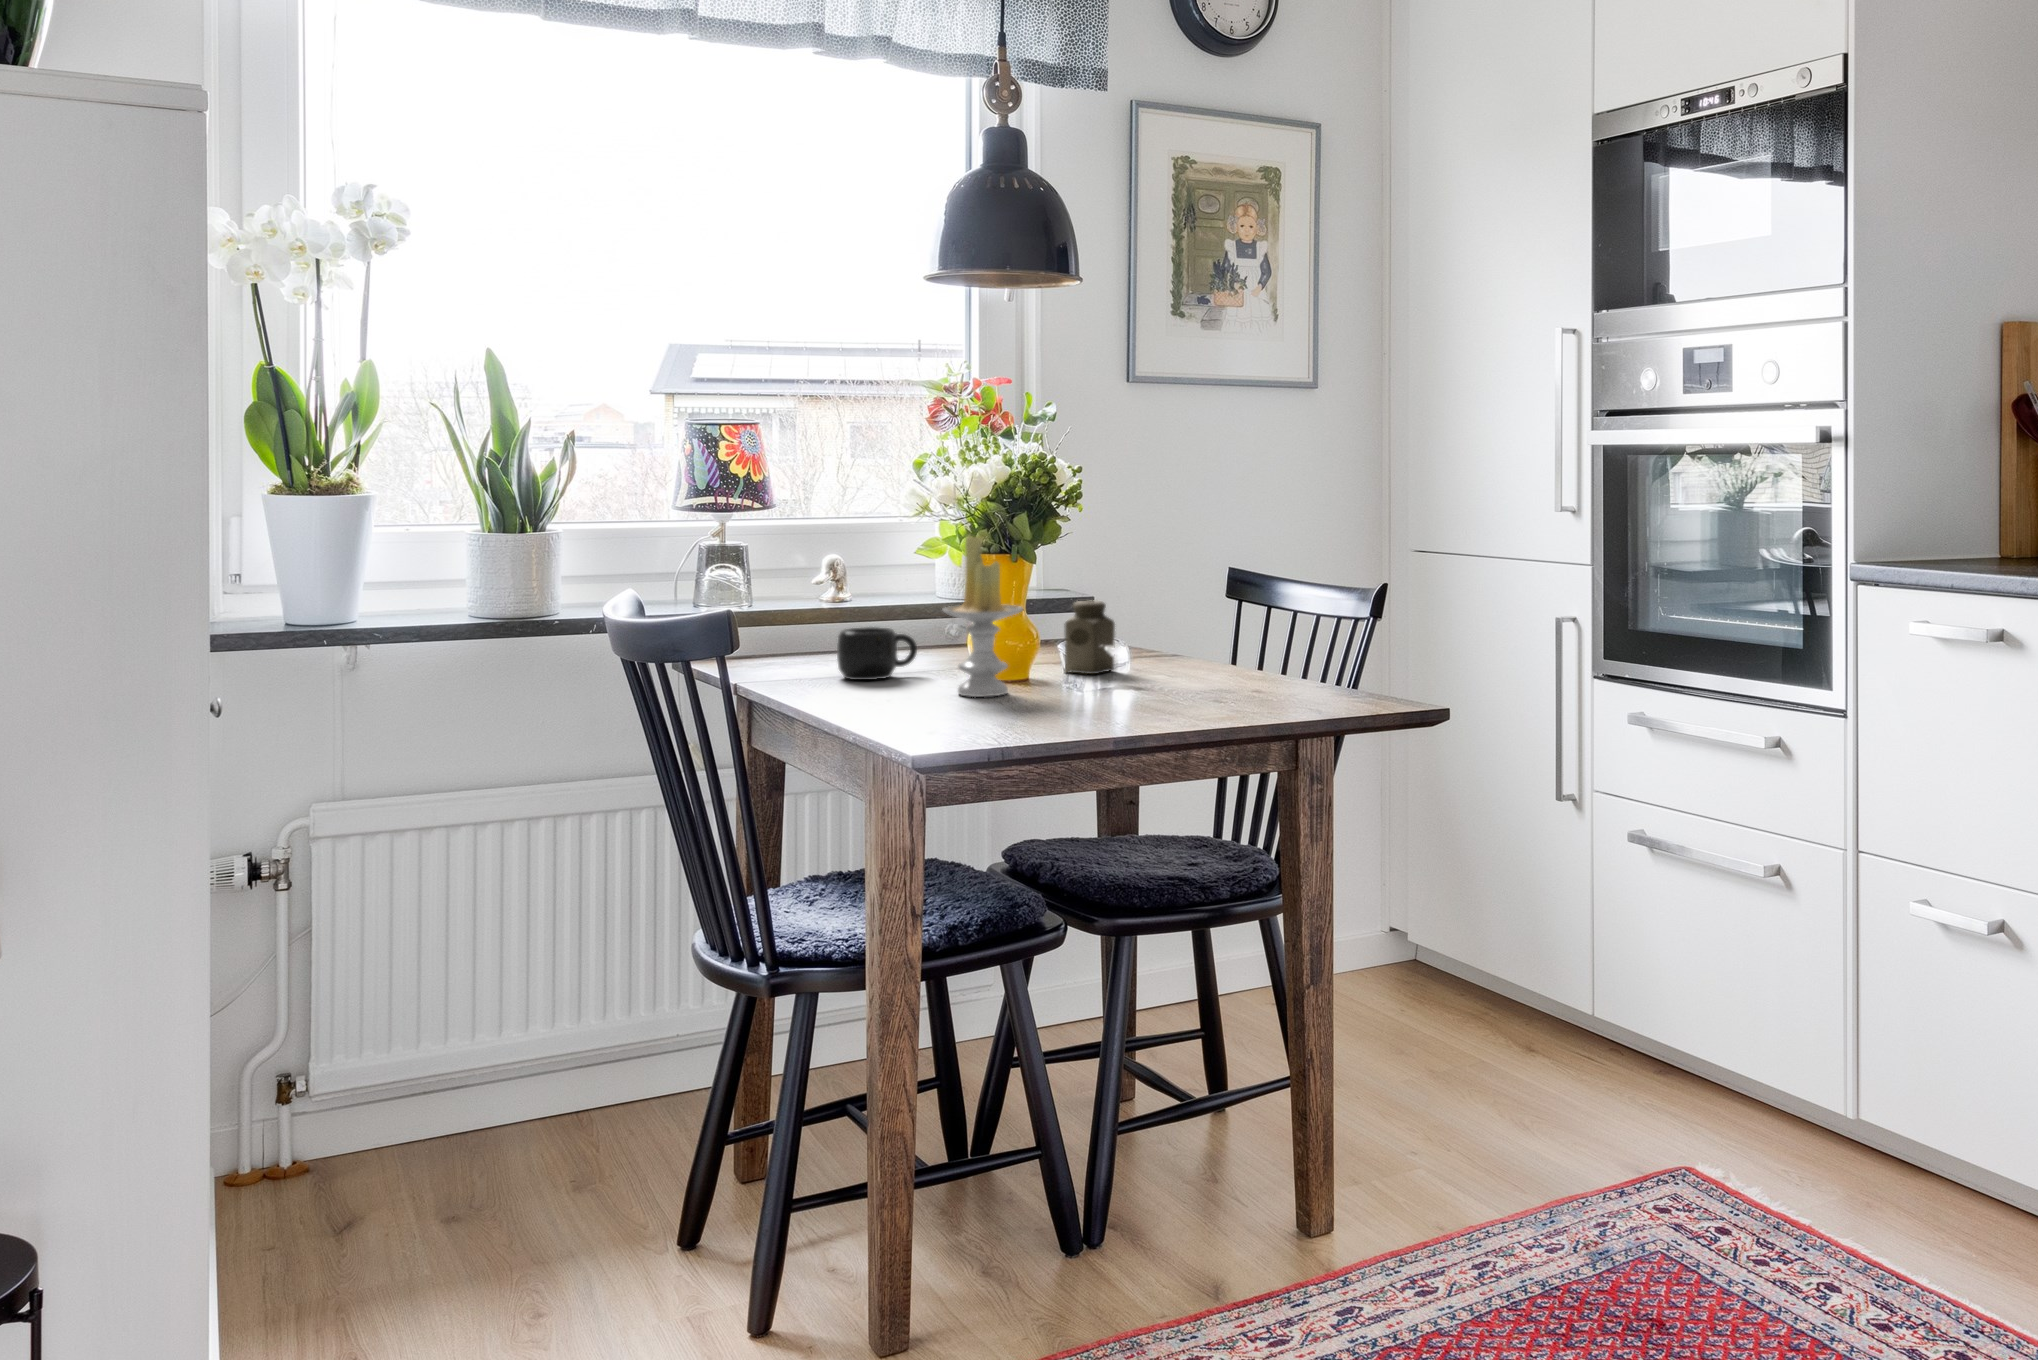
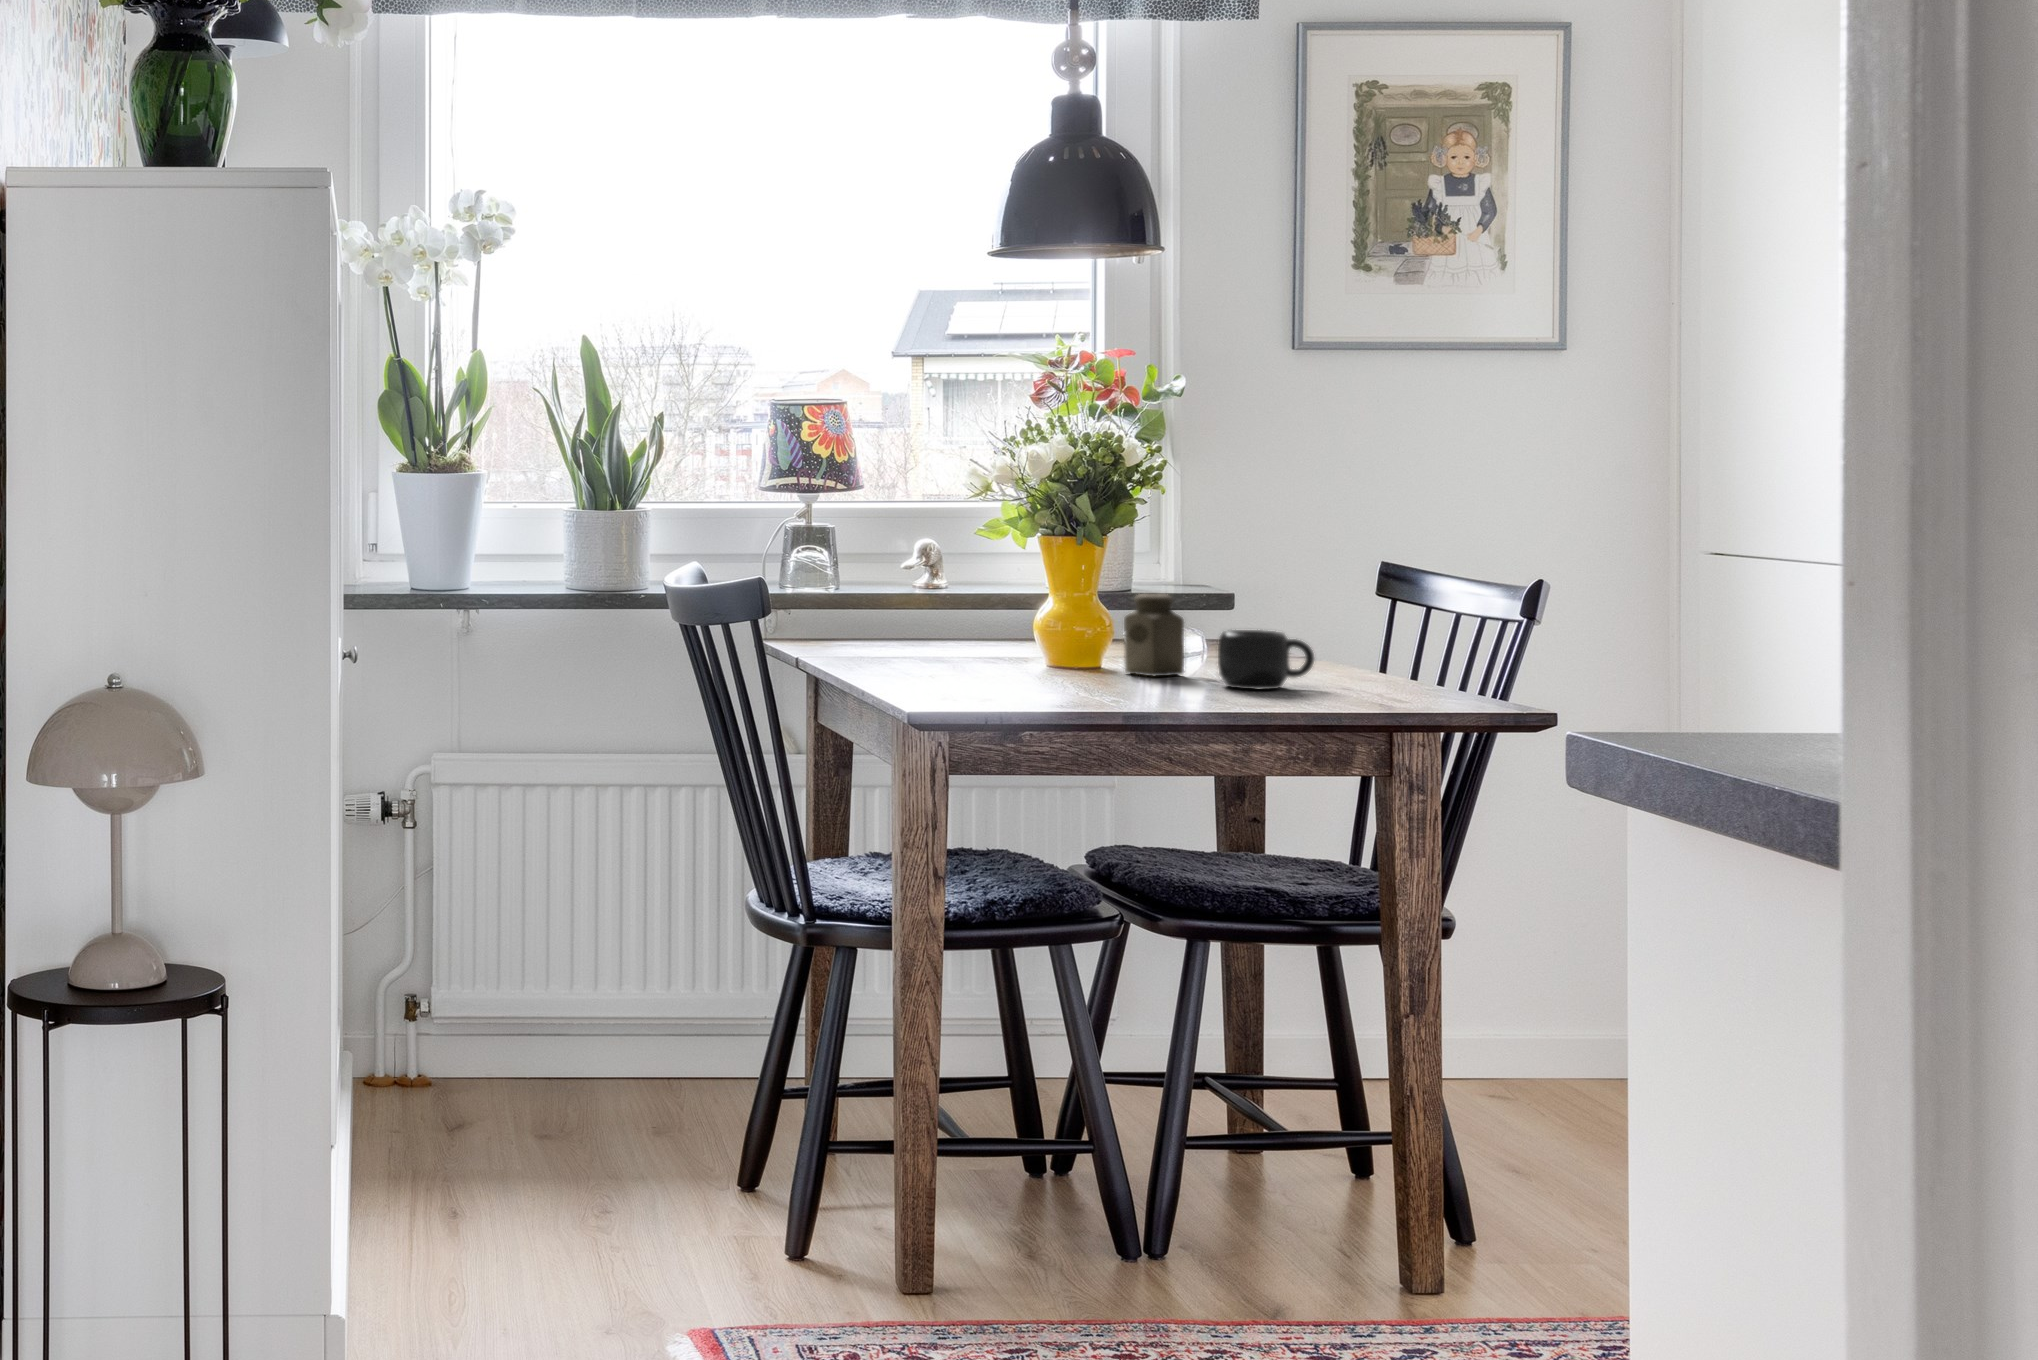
candle: present [943,536,1023,697] -> none [961,513,1050,688]
mug: present [837,627,917,680] -> present [1218,630,1314,689]

